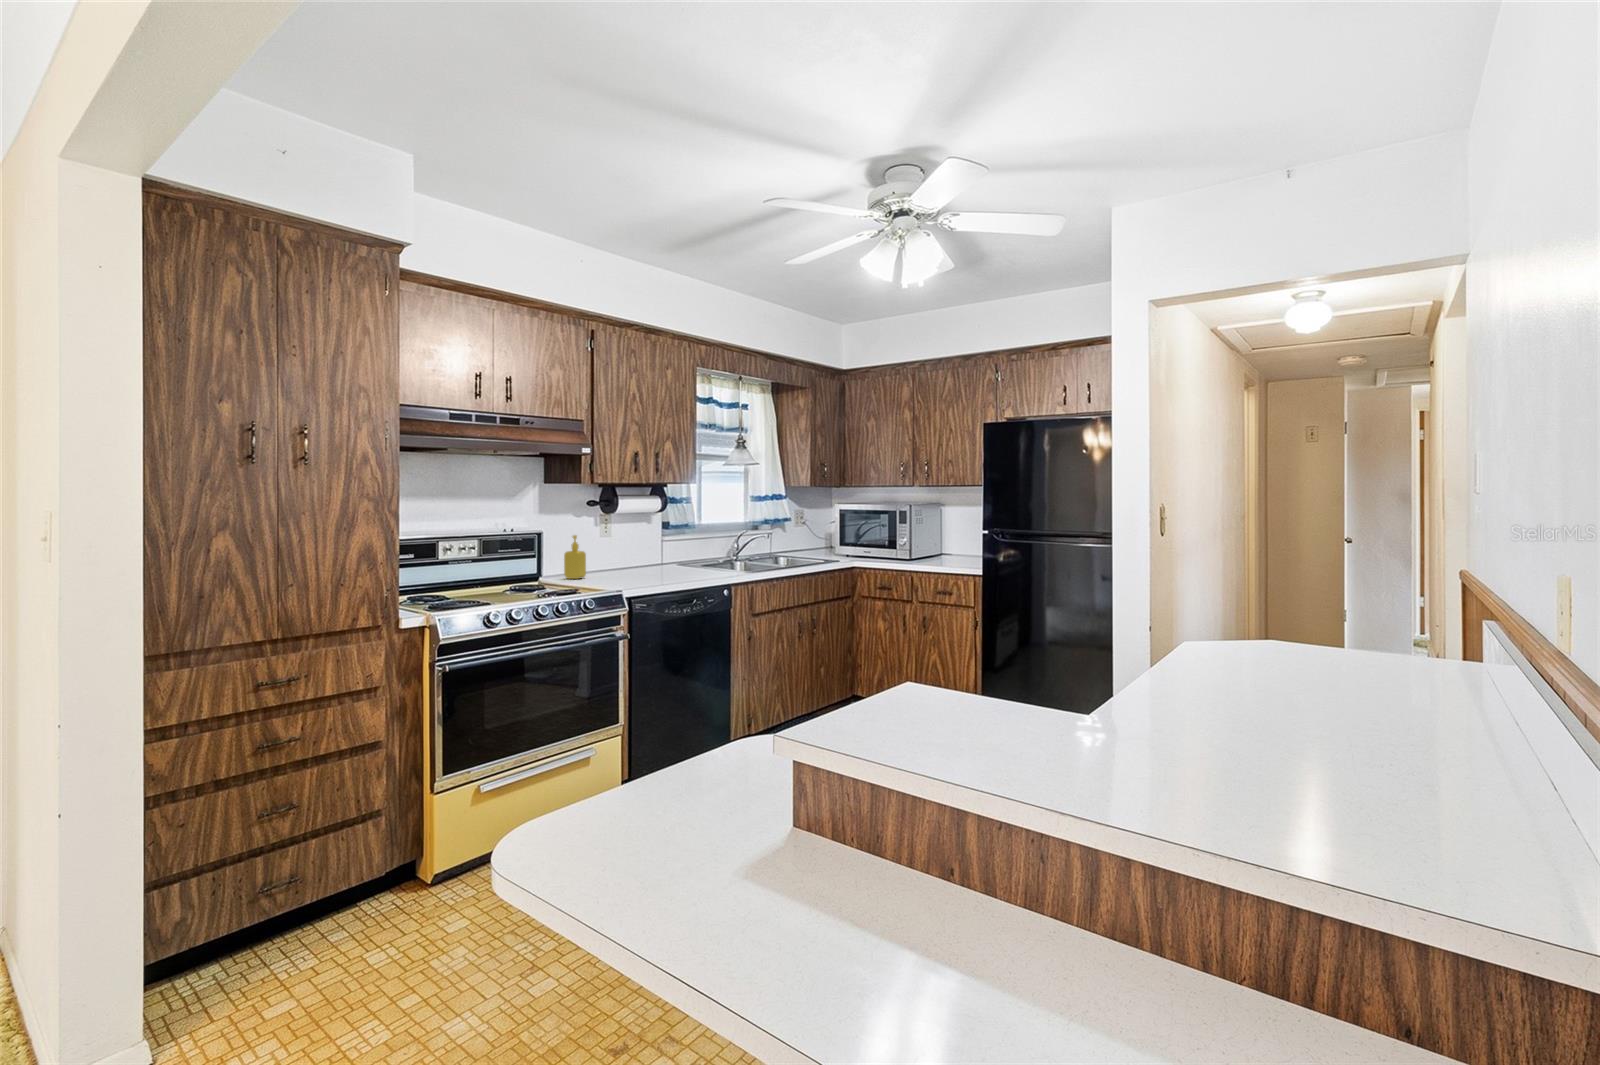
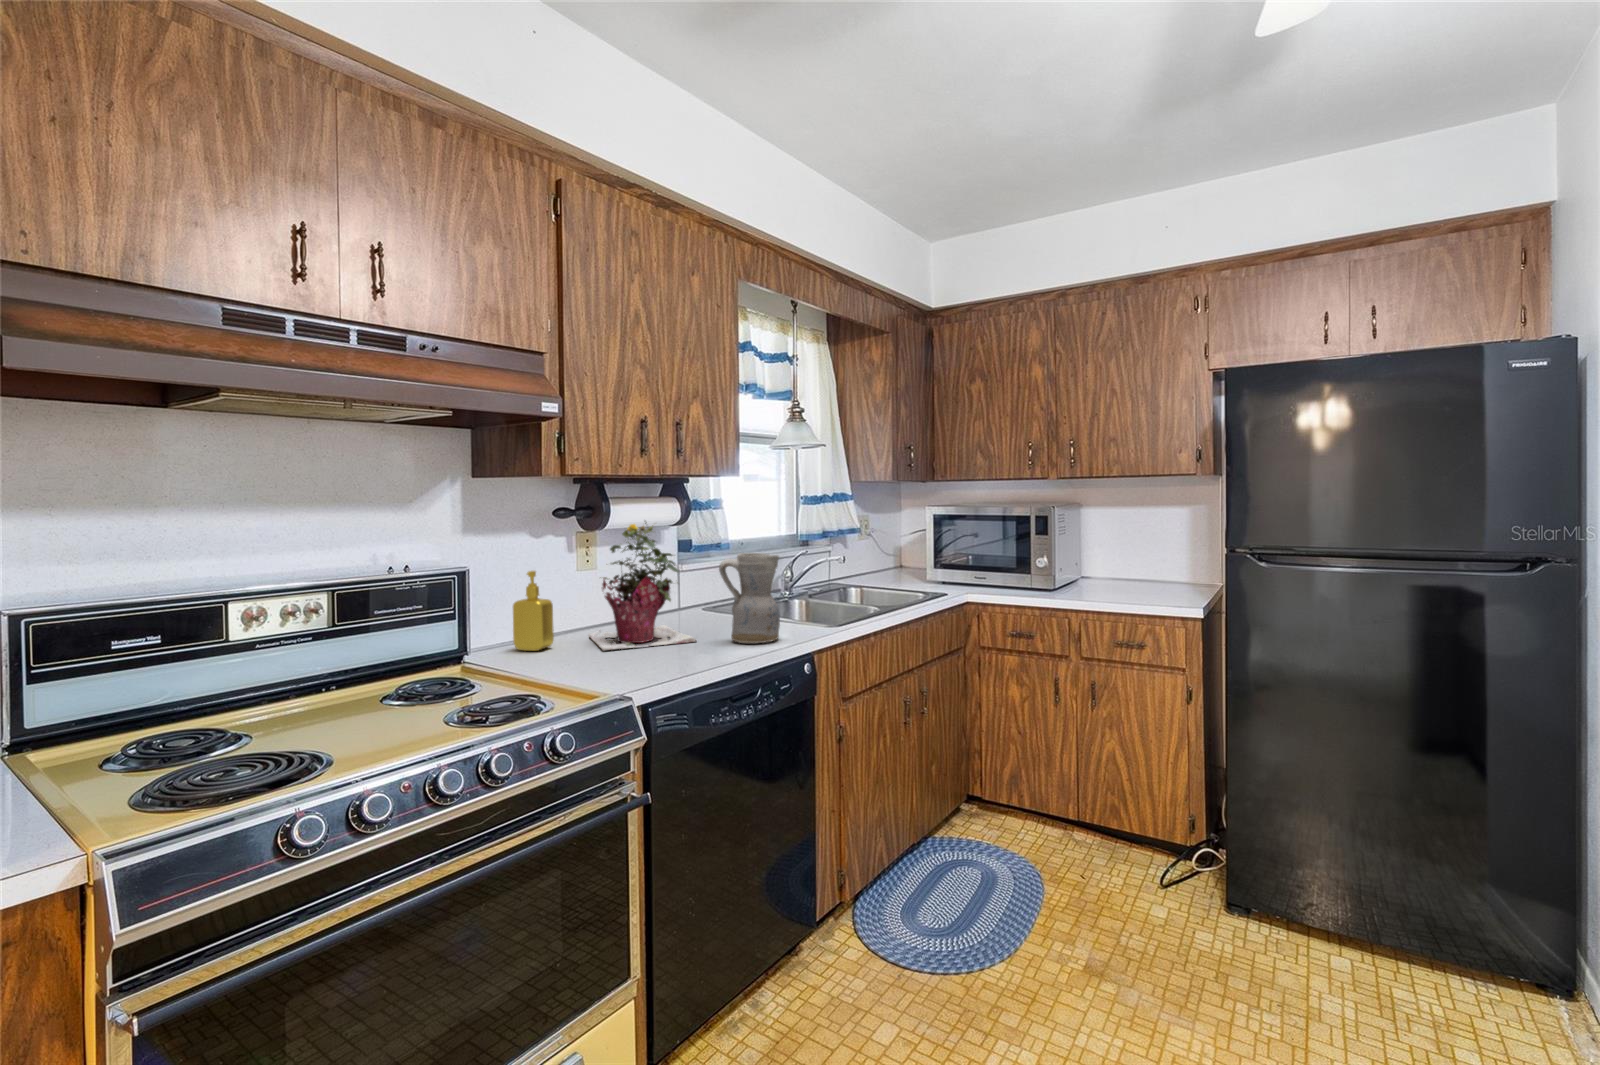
potted plant: none [606,508,665,579] -> present [589,522,697,650]
ceramic pitcher: none [678,527,711,577] -> present [719,553,780,643]

